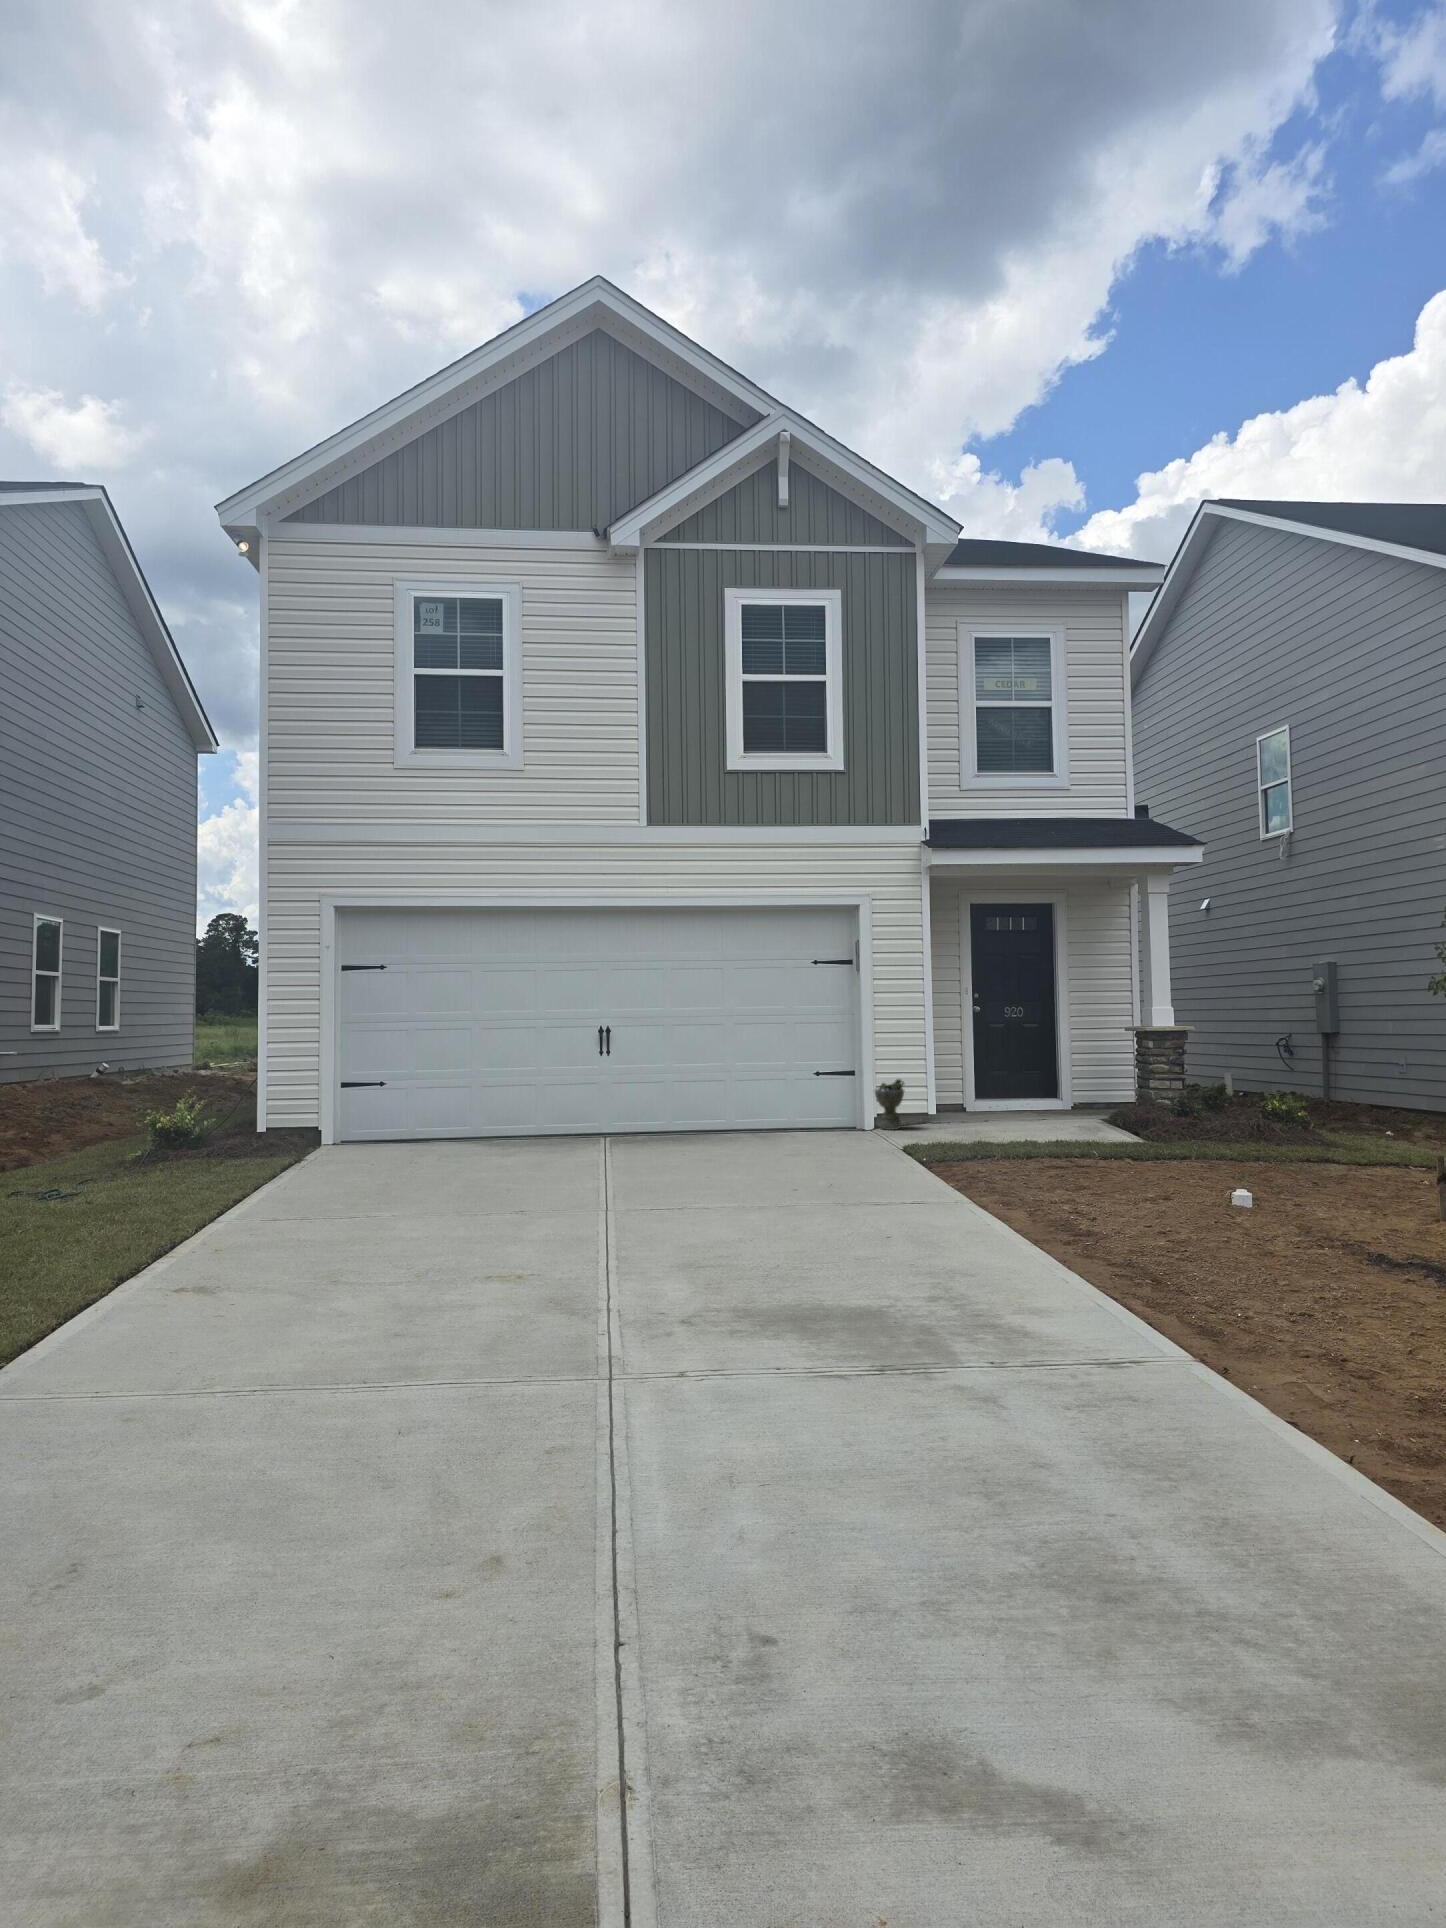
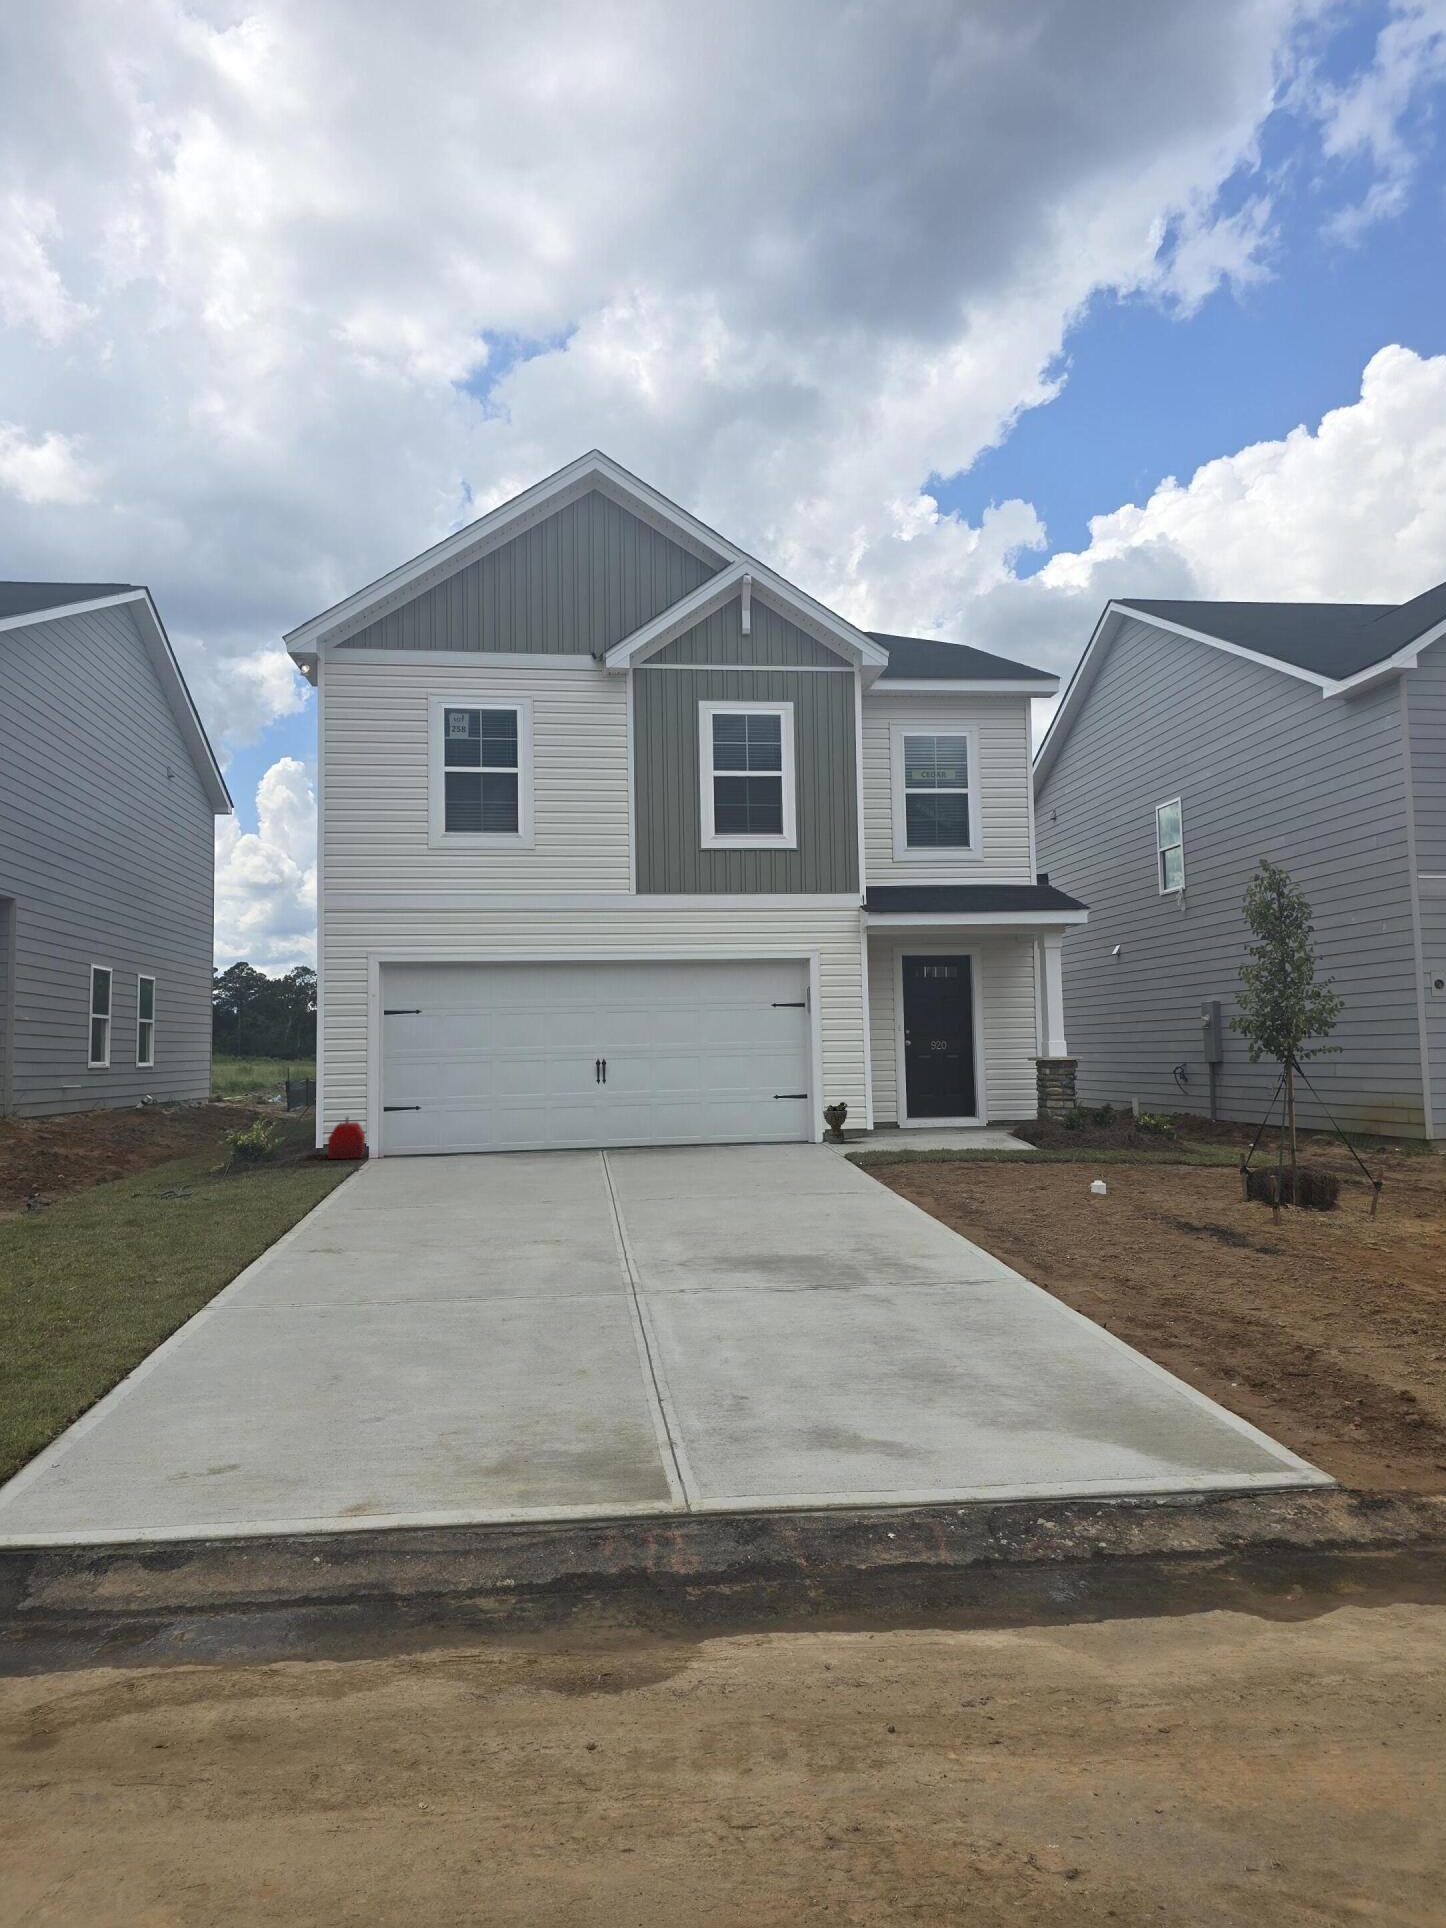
toolbox: none [264,1093,314,1145] -> present [328,1117,365,1159]

